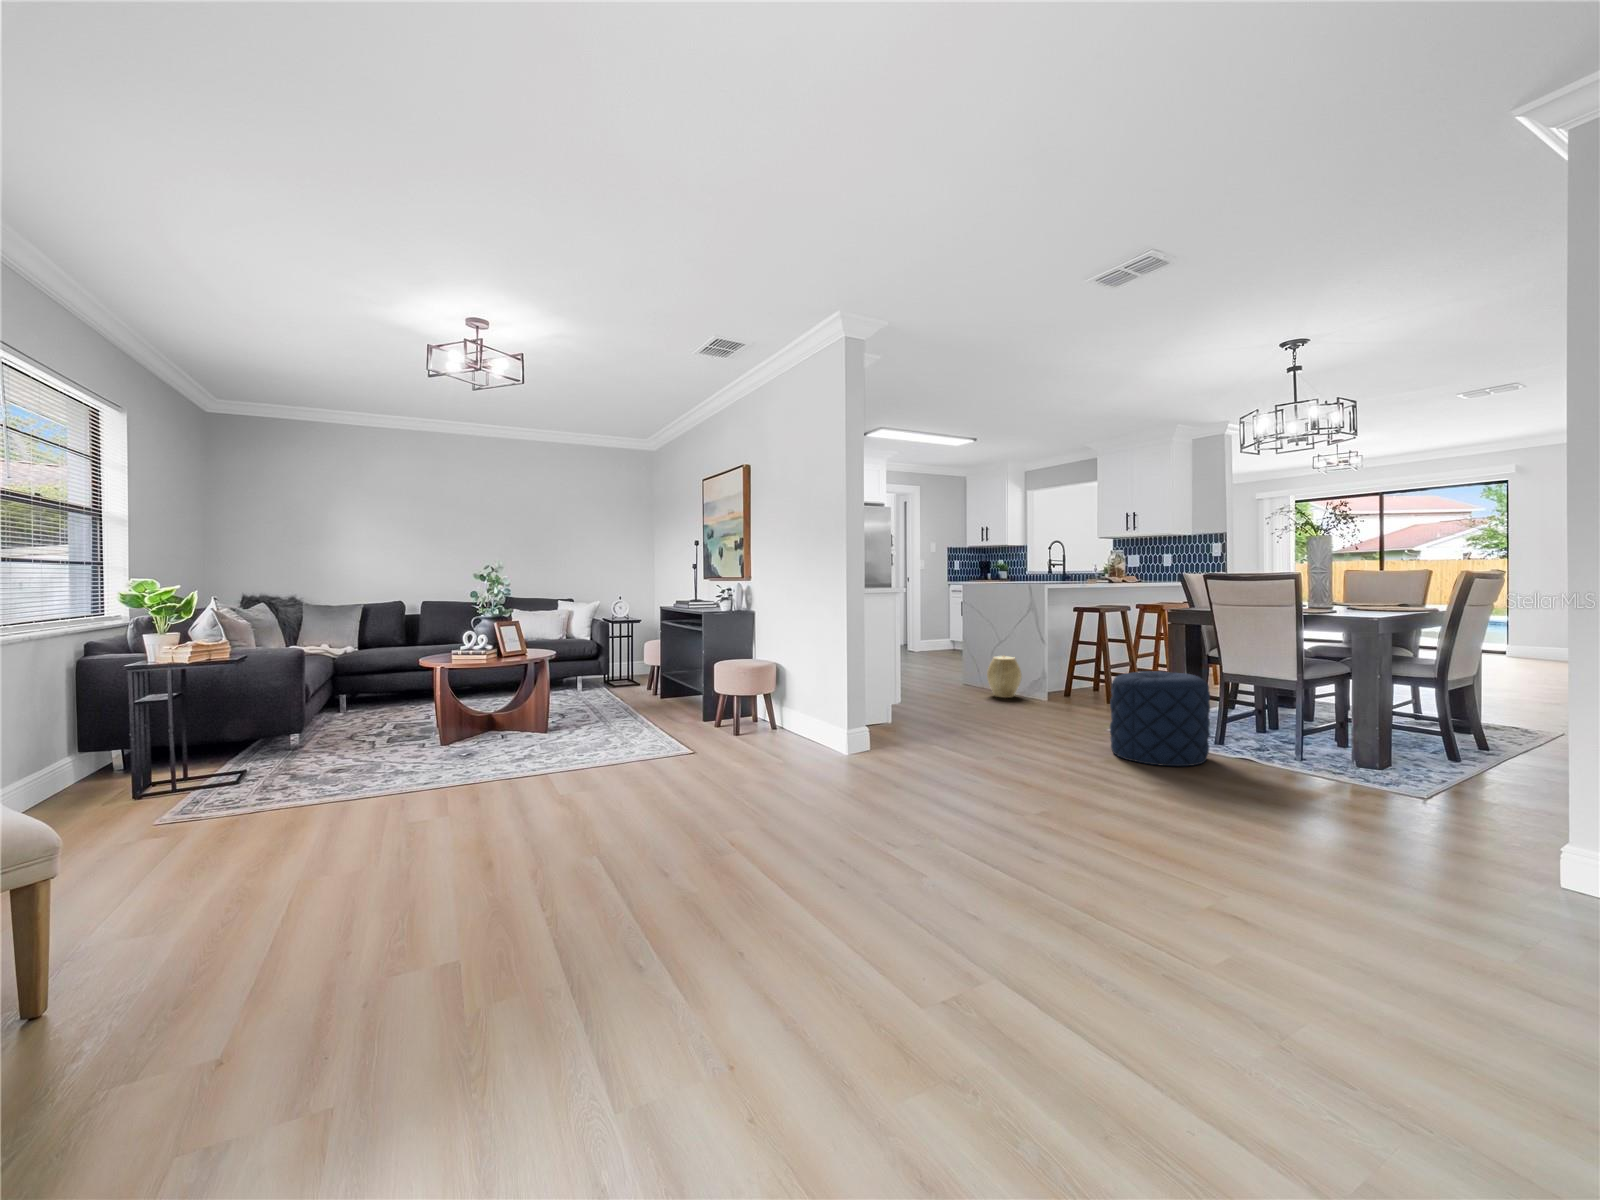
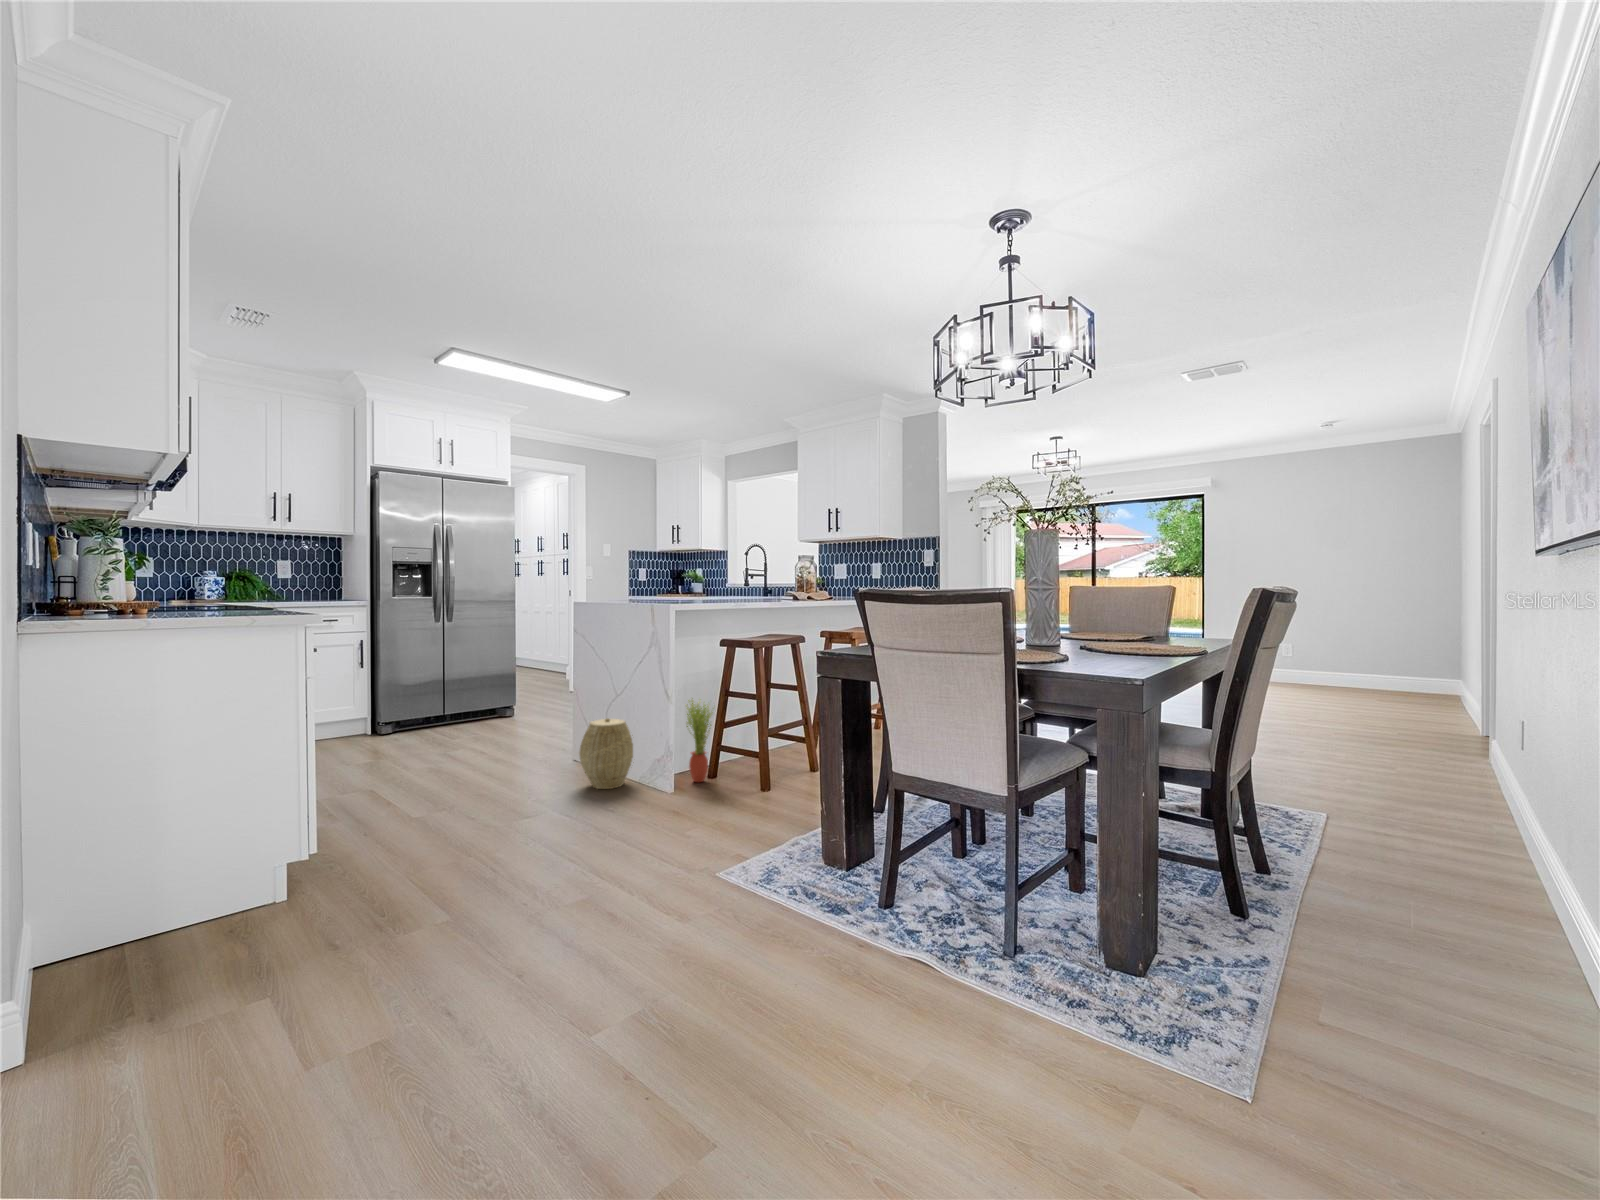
potted plant: none [1053,644,1073,698] -> present [687,700,714,782]
pouf: present [1110,671,1210,766] -> none [644,793,846,1059]

